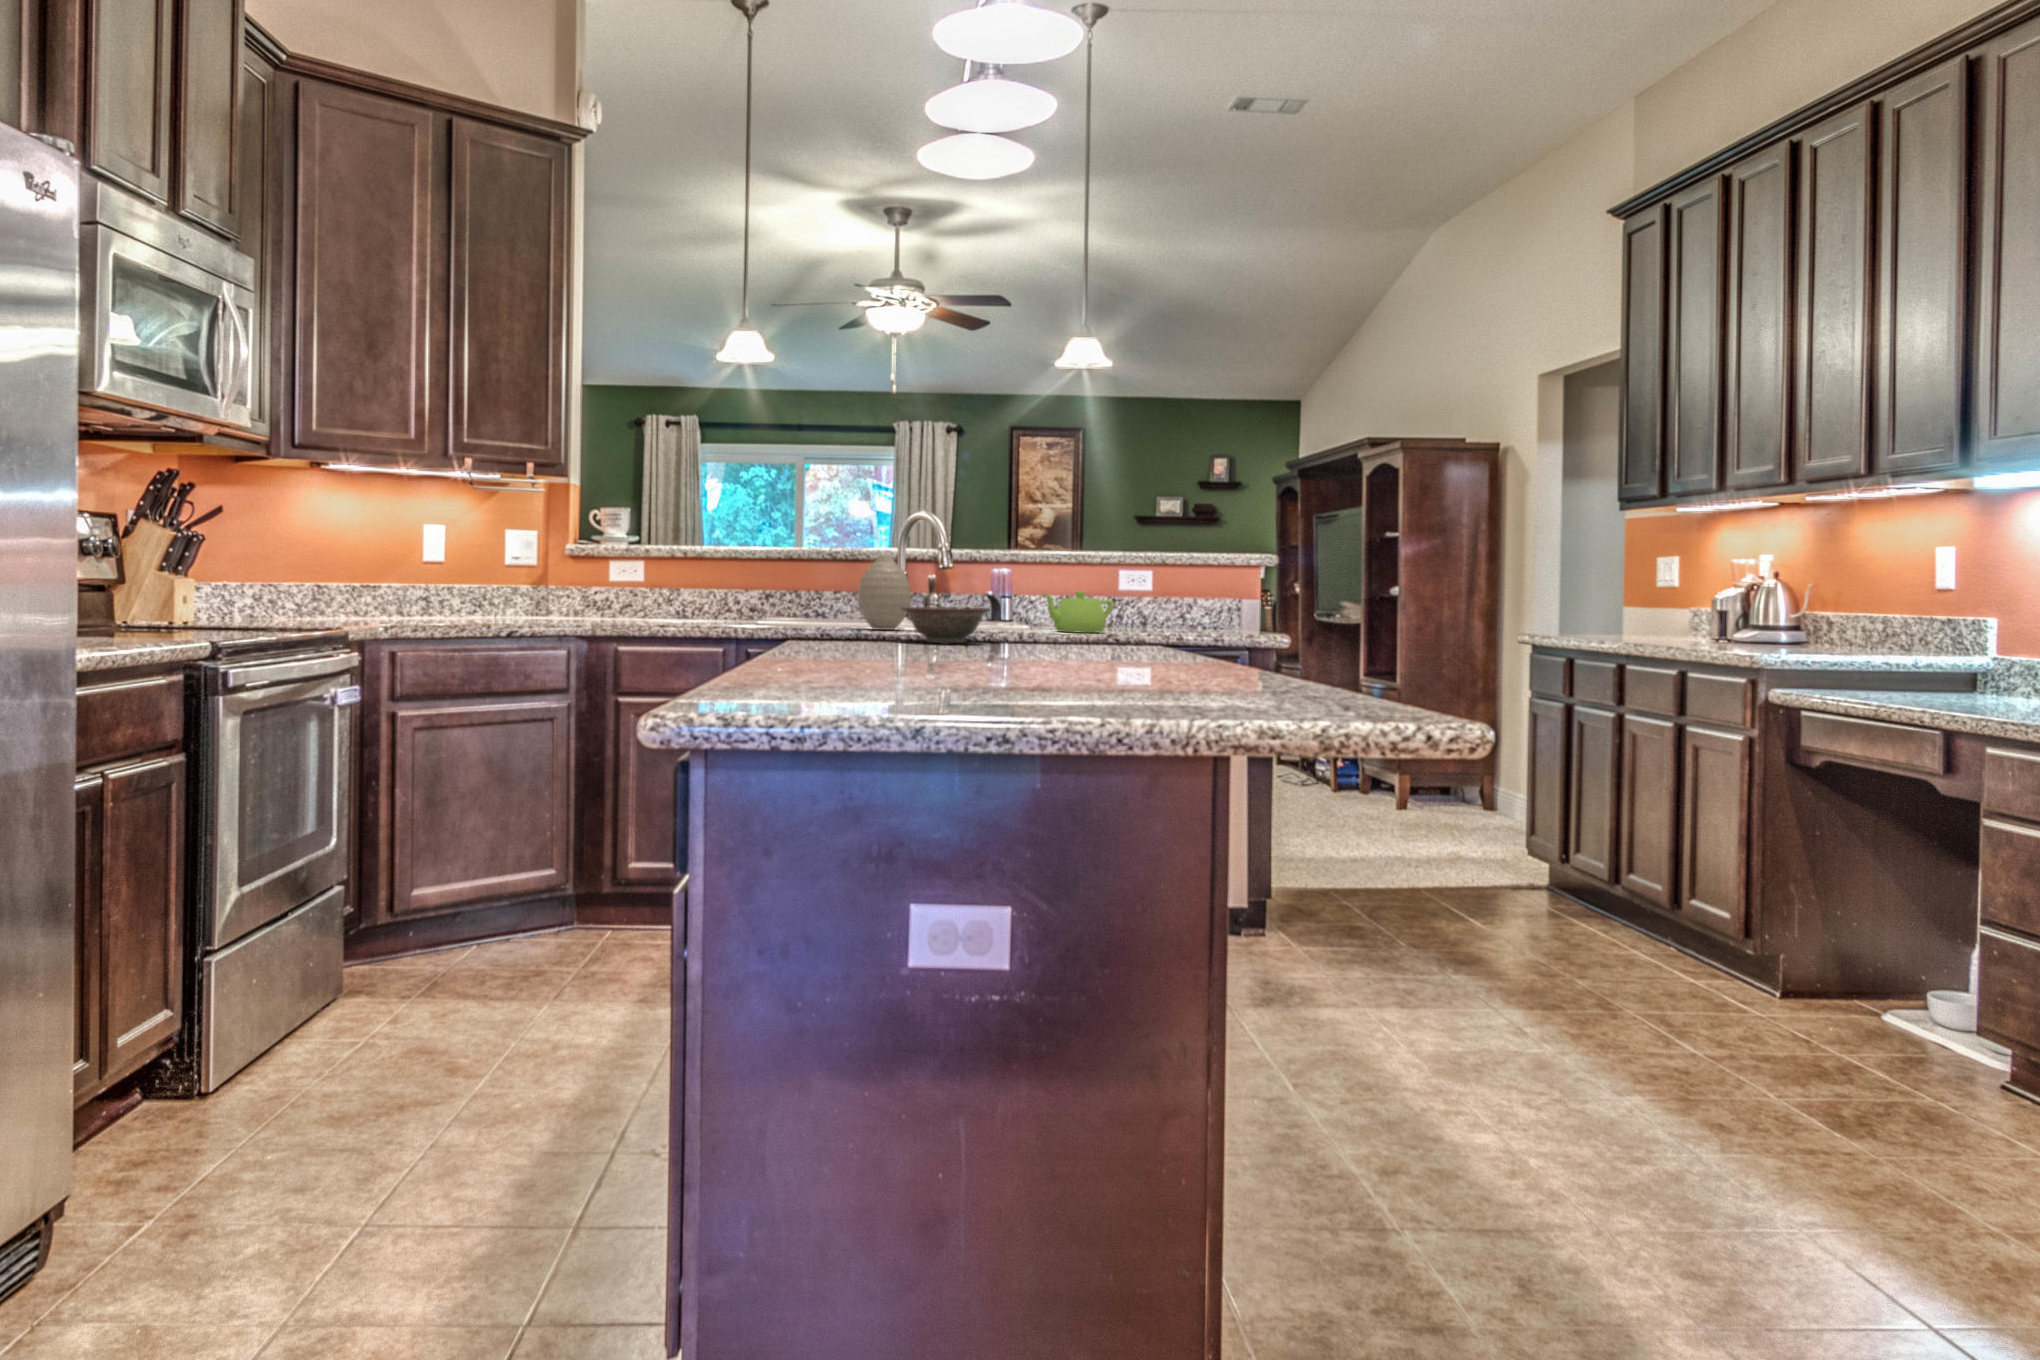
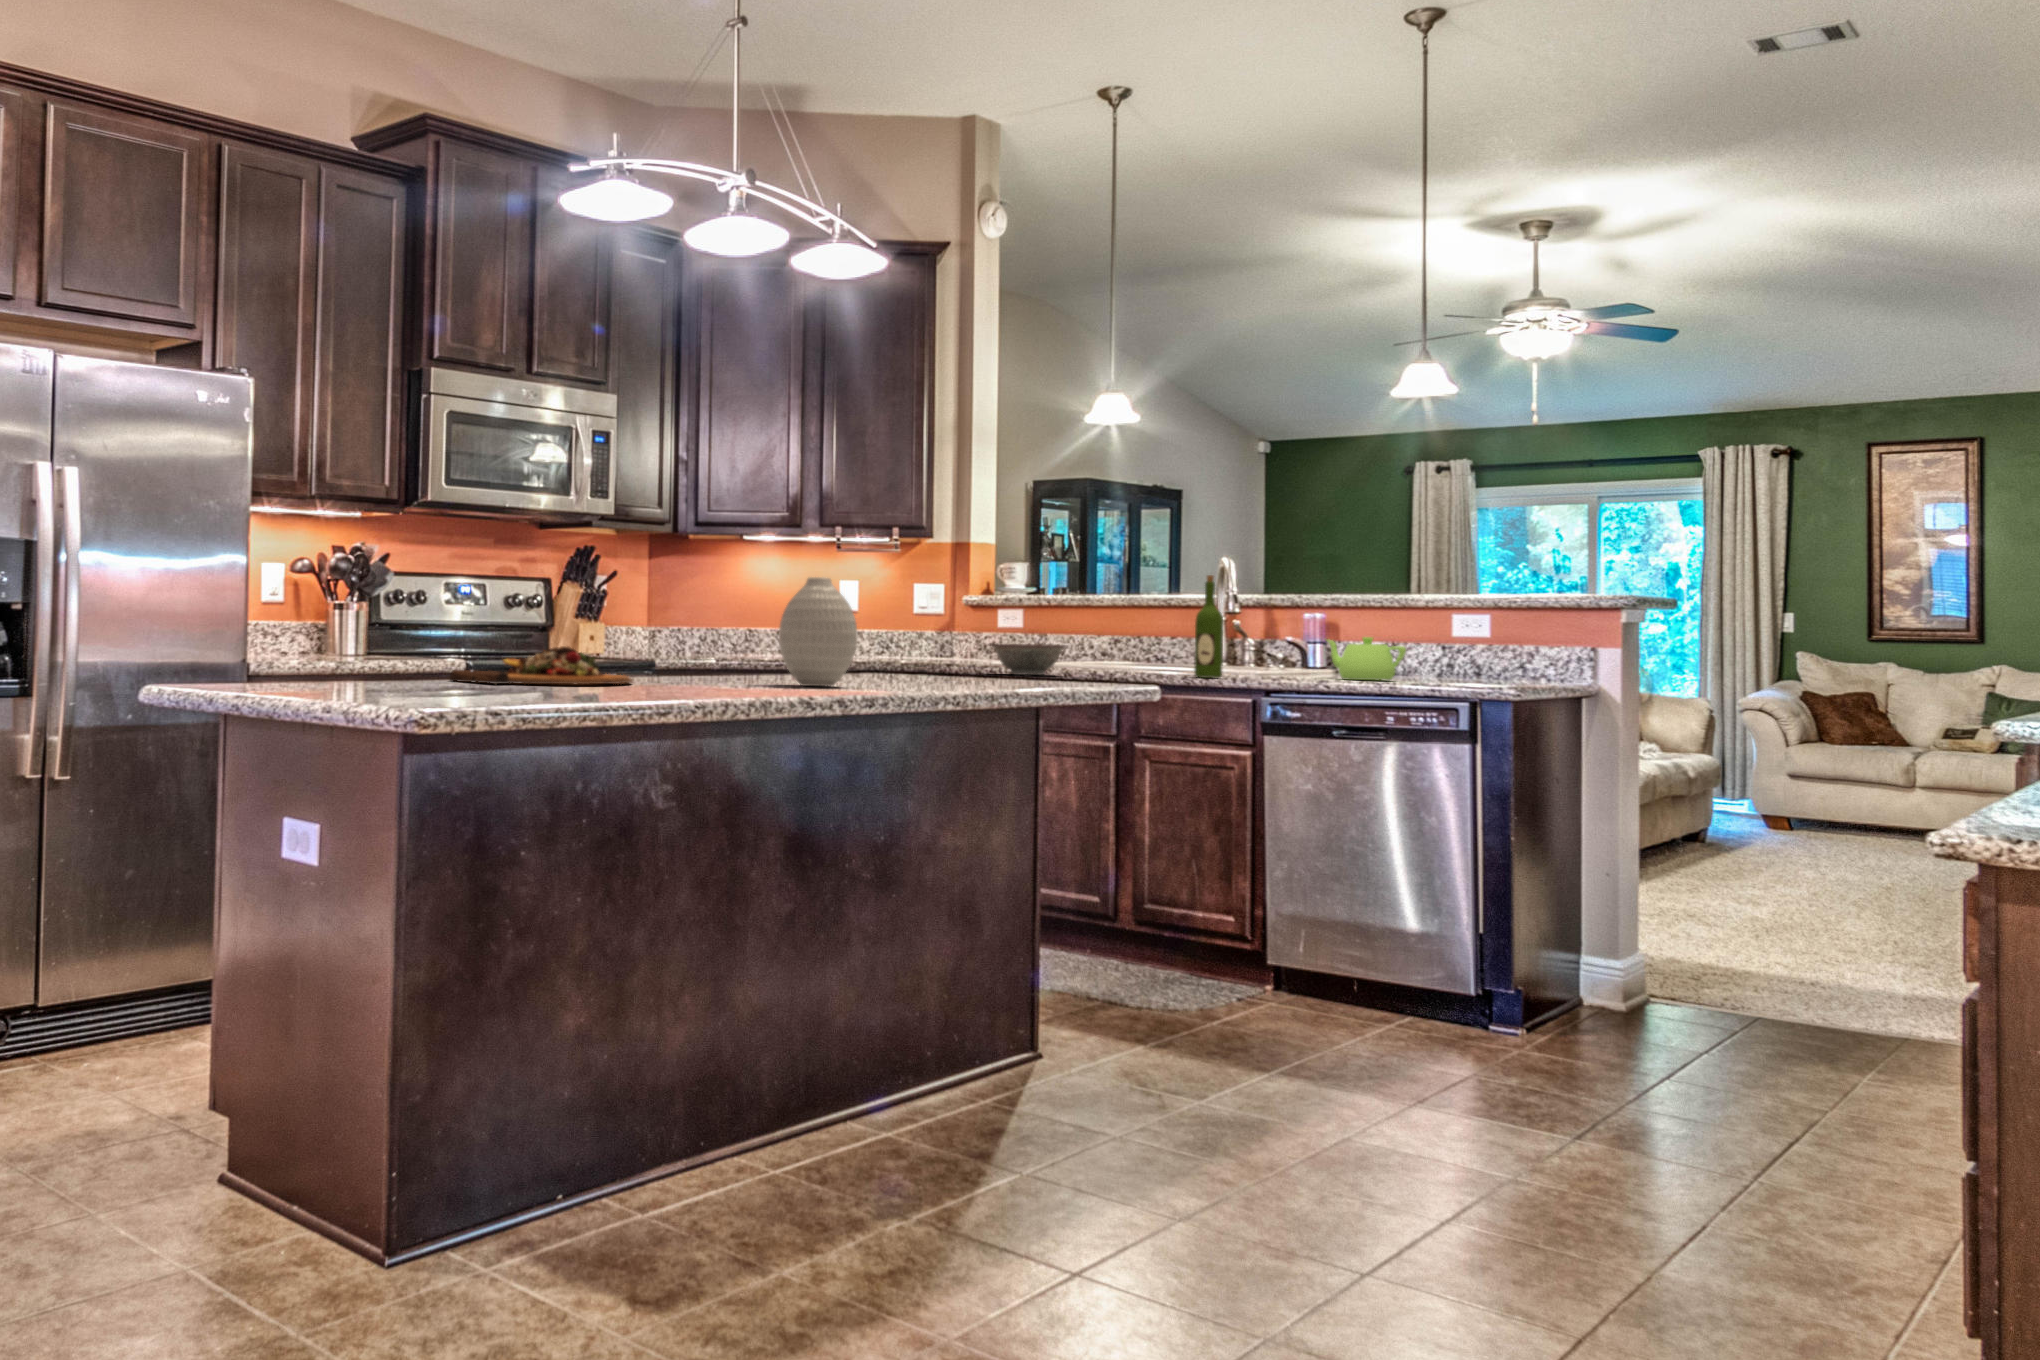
wine bottle: none [1014,532,1042,637] -> present [1194,575,1223,678]
vase: present [858,556,911,630] -> present [779,577,858,686]
cutting board: none [920,644,1174,714] -> present [450,646,632,684]

